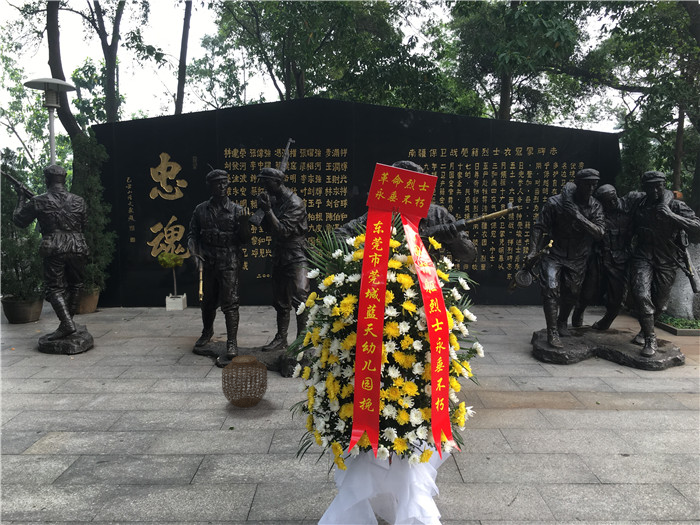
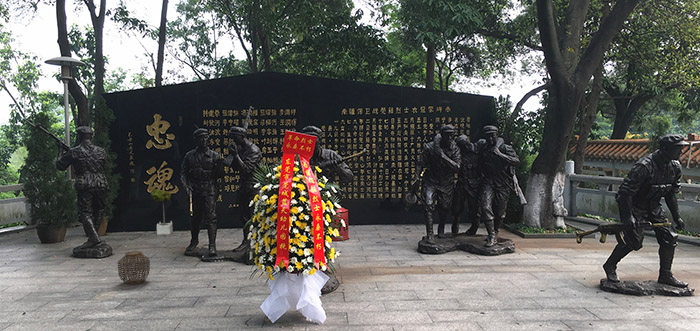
woven basket: present [222,355,267,408] -> present [118,251,150,285]

